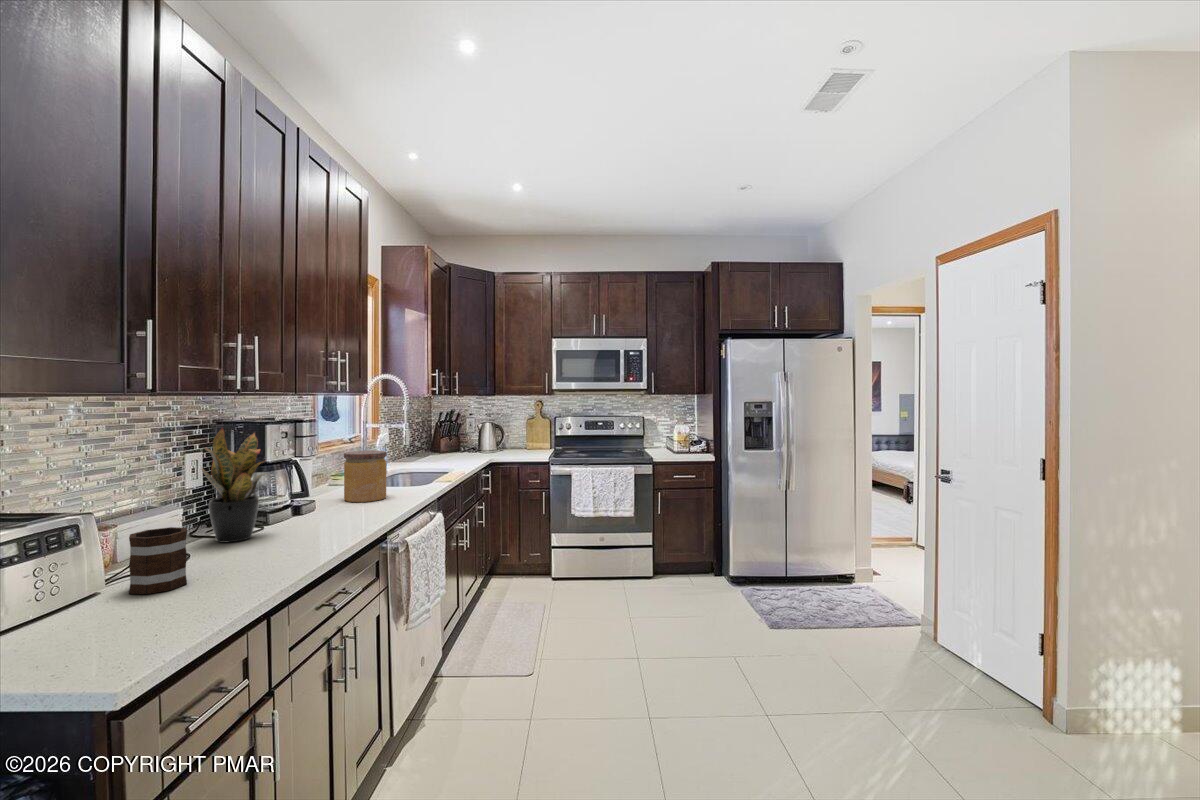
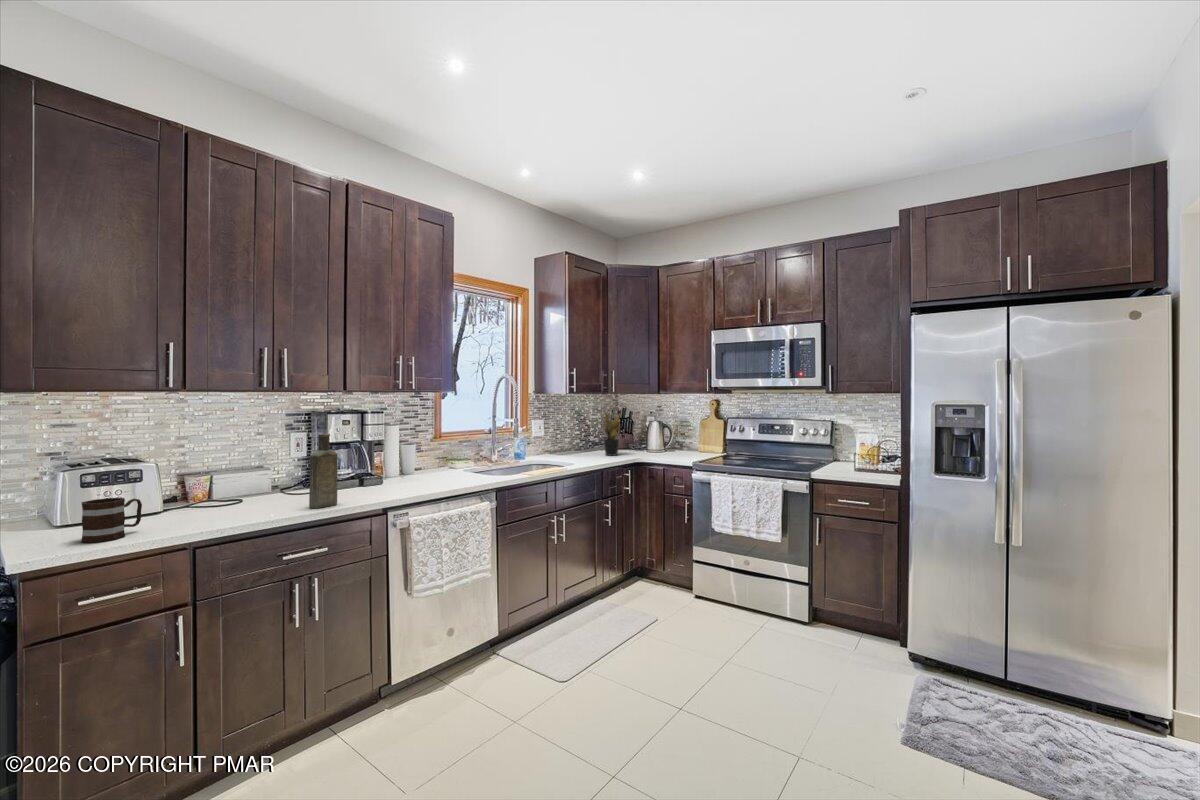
potted plant: present [201,428,270,543] -> present [603,413,620,456]
bottle: none [312,434,345,526] -> present [309,434,338,508]
jar: present [344,450,387,502] -> none [389,447,425,492]

